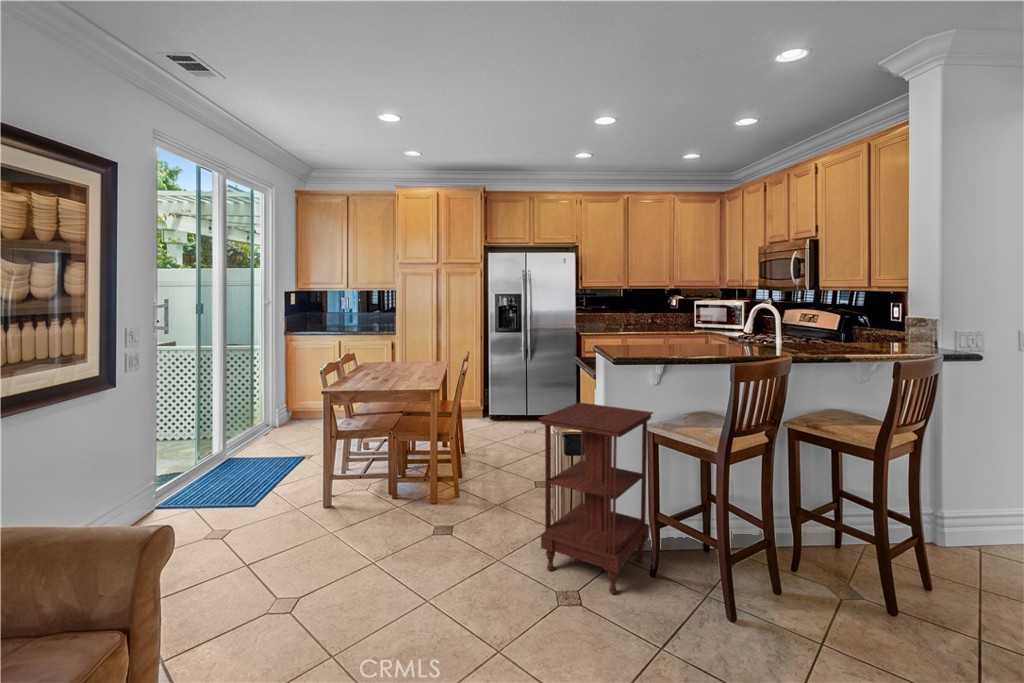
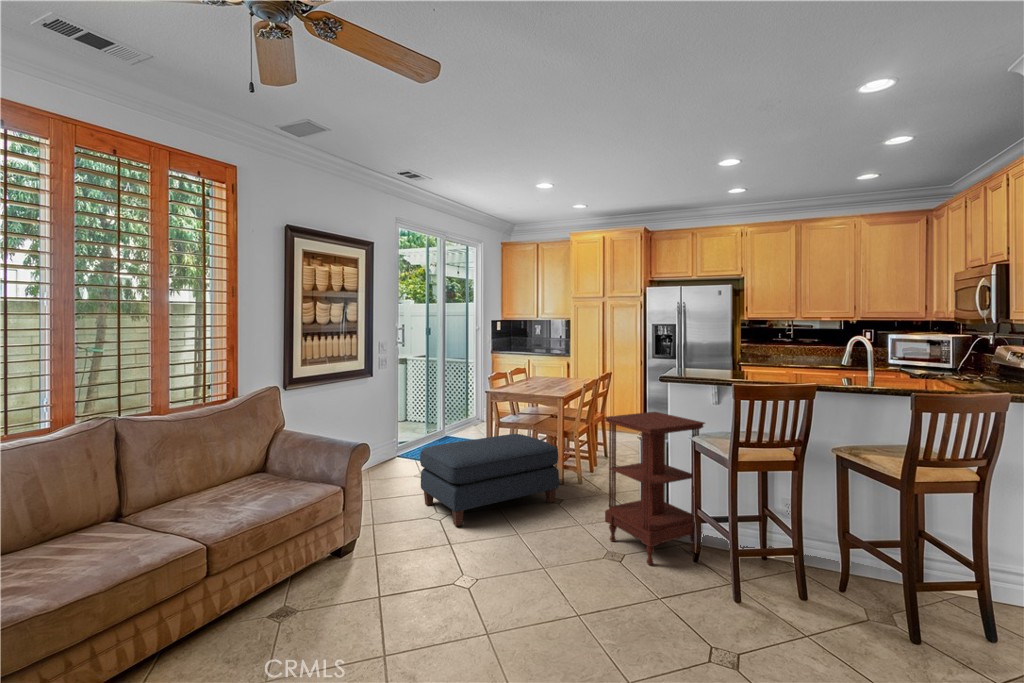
ottoman: none [249,446,451,605] -> present [420,434,559,526]

